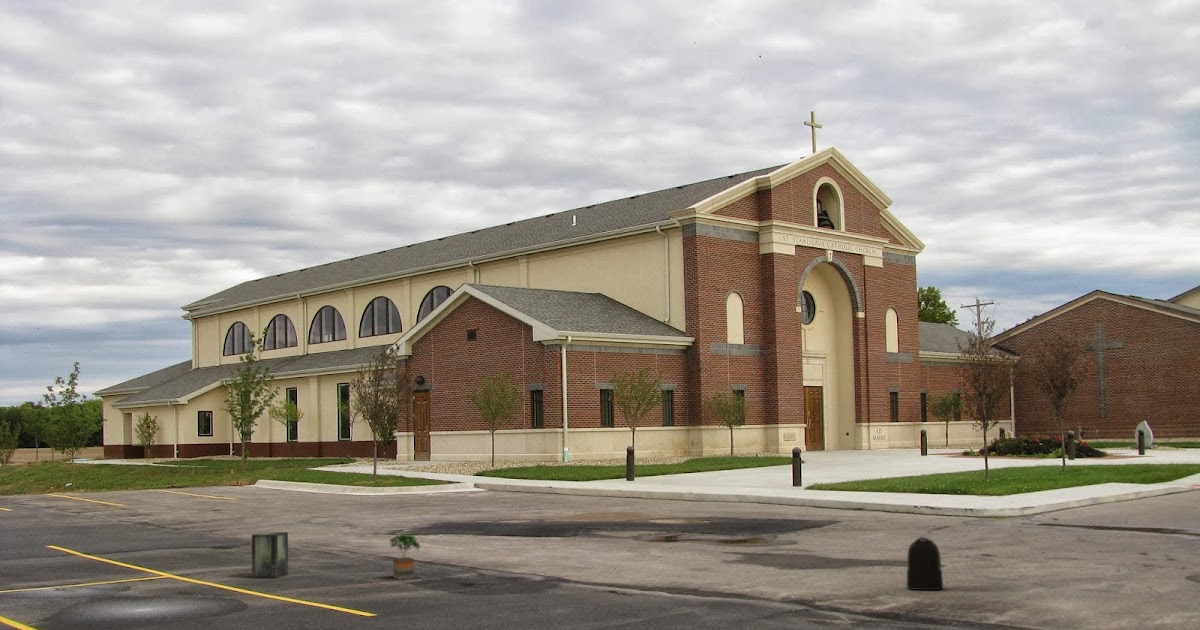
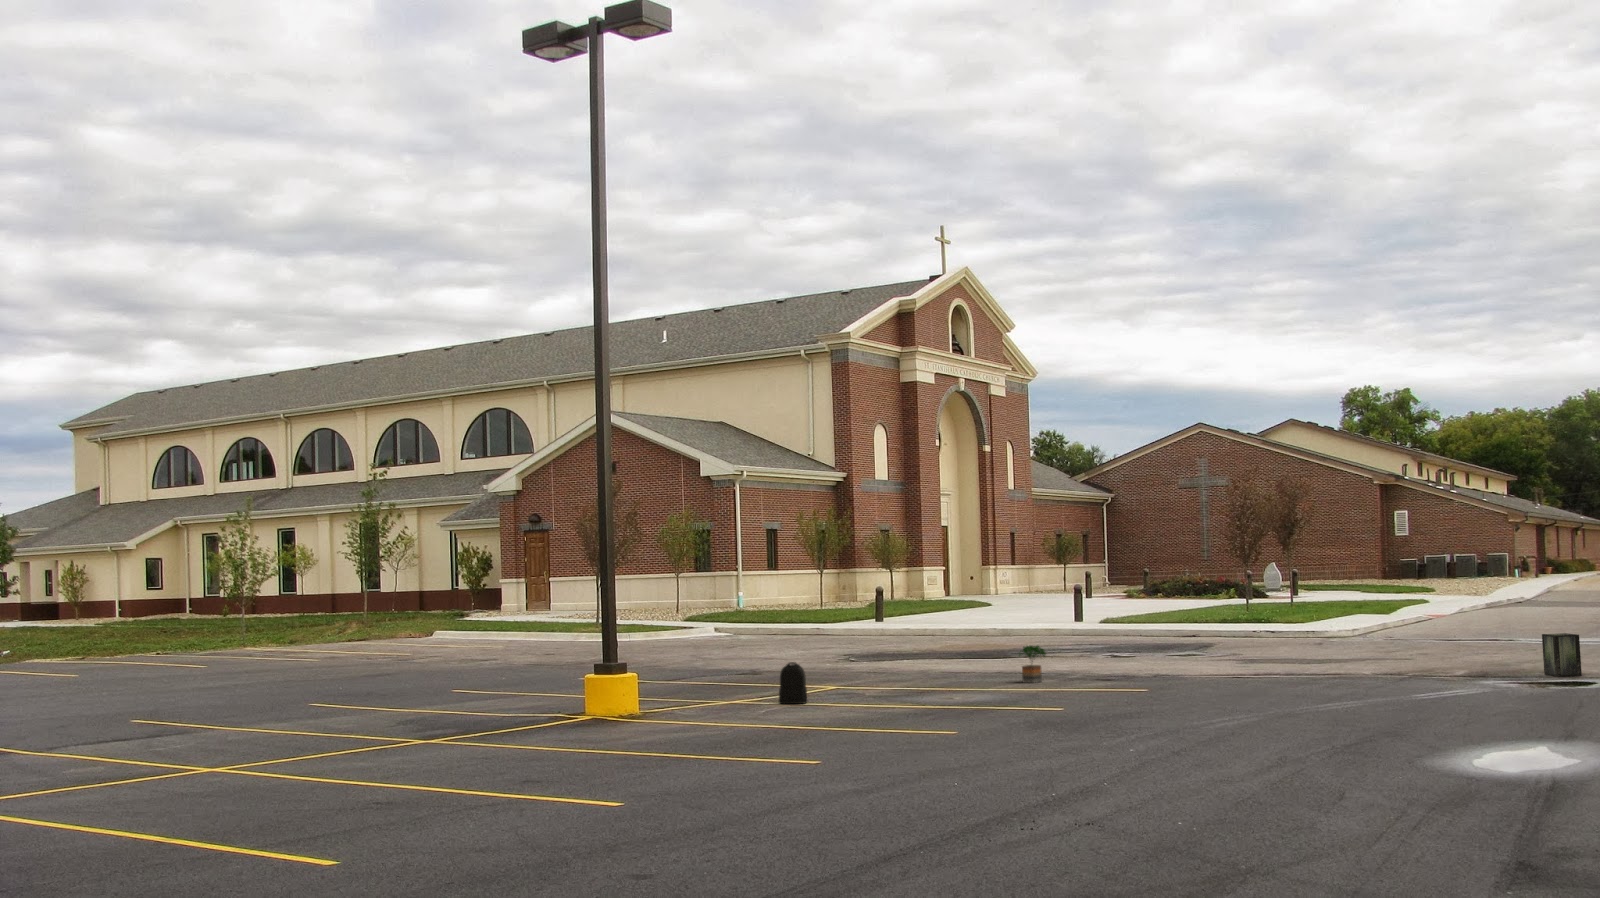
storage box: present [252,532,288,578] -> present [1542,633,1582,677]
backpack: present [907,537,943,590] -> present [779,662,807,704]

